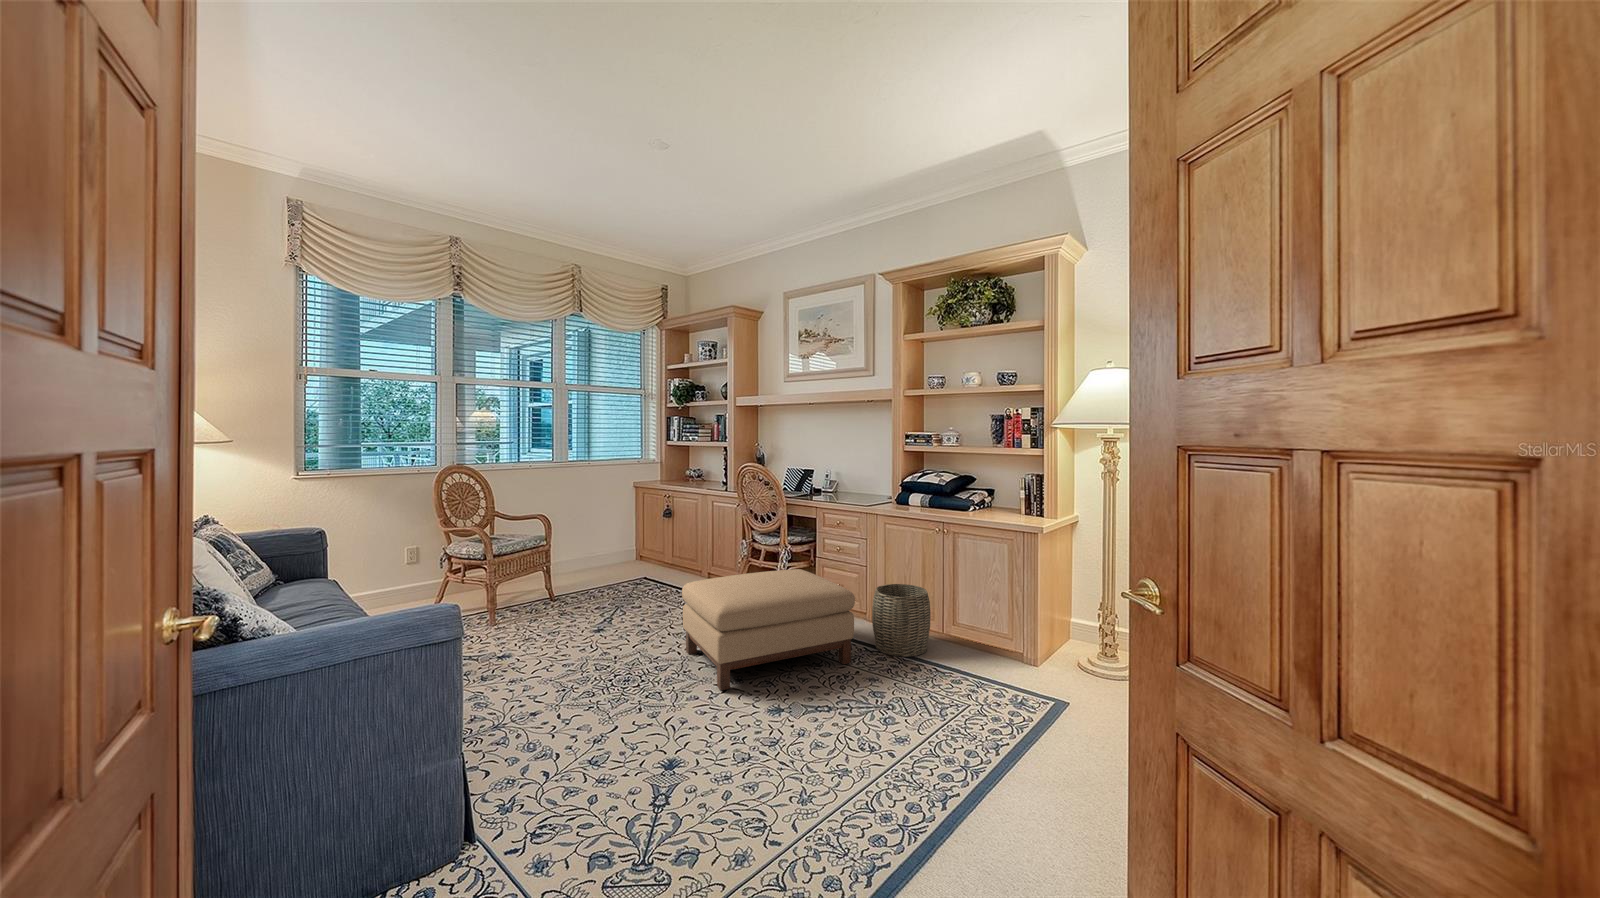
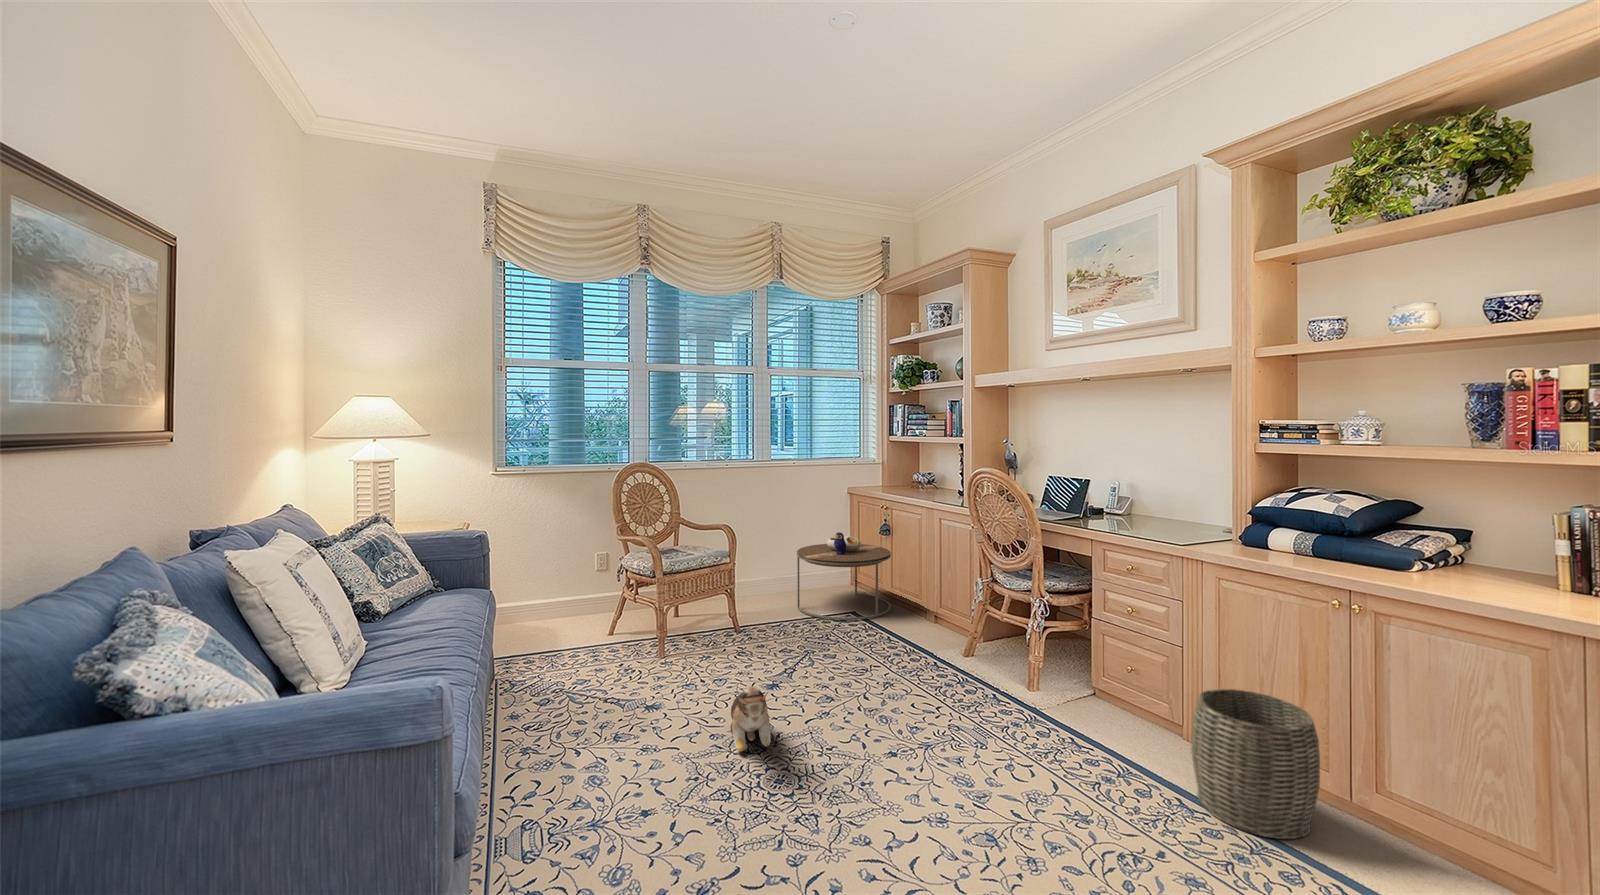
side table: none [598,517,675,585] -> present [797,532,891,620]
ottoman: present [682,569,855,690] -> none [869,639,1157,837]
plush toy: none [578,621,614,670] -> present [731,686,771,752]

